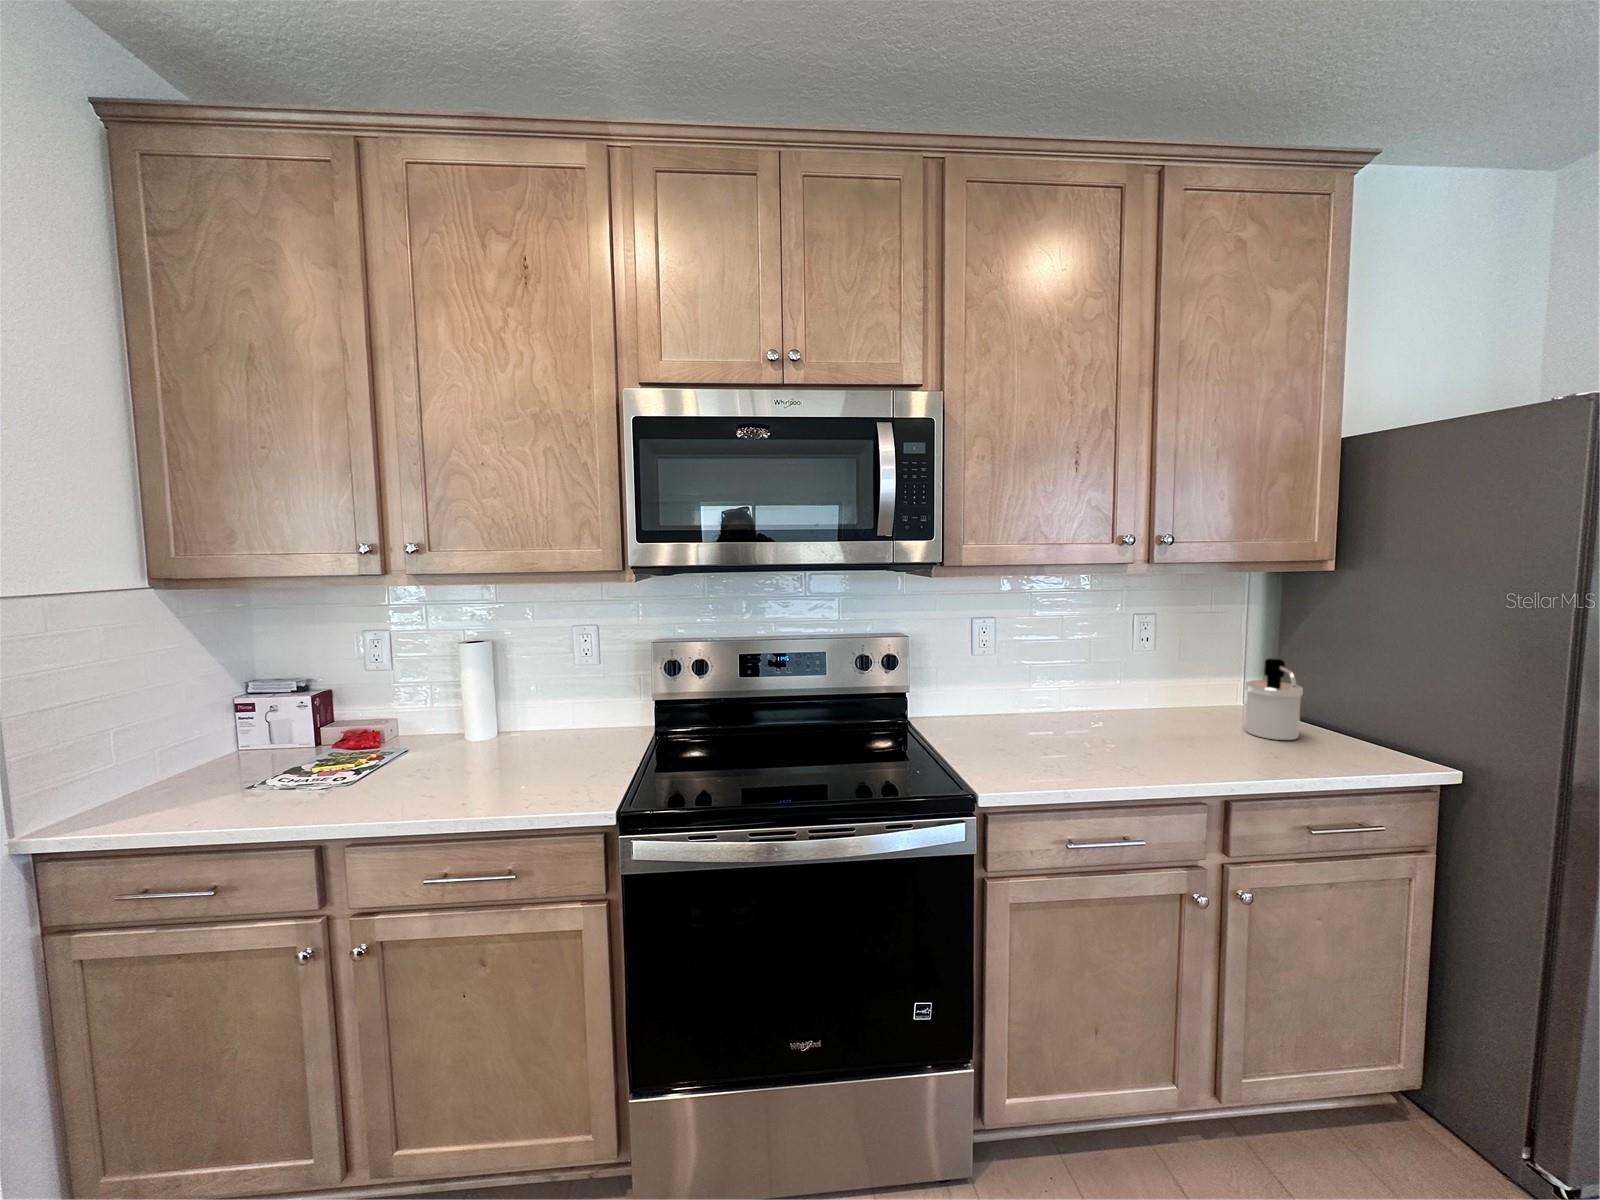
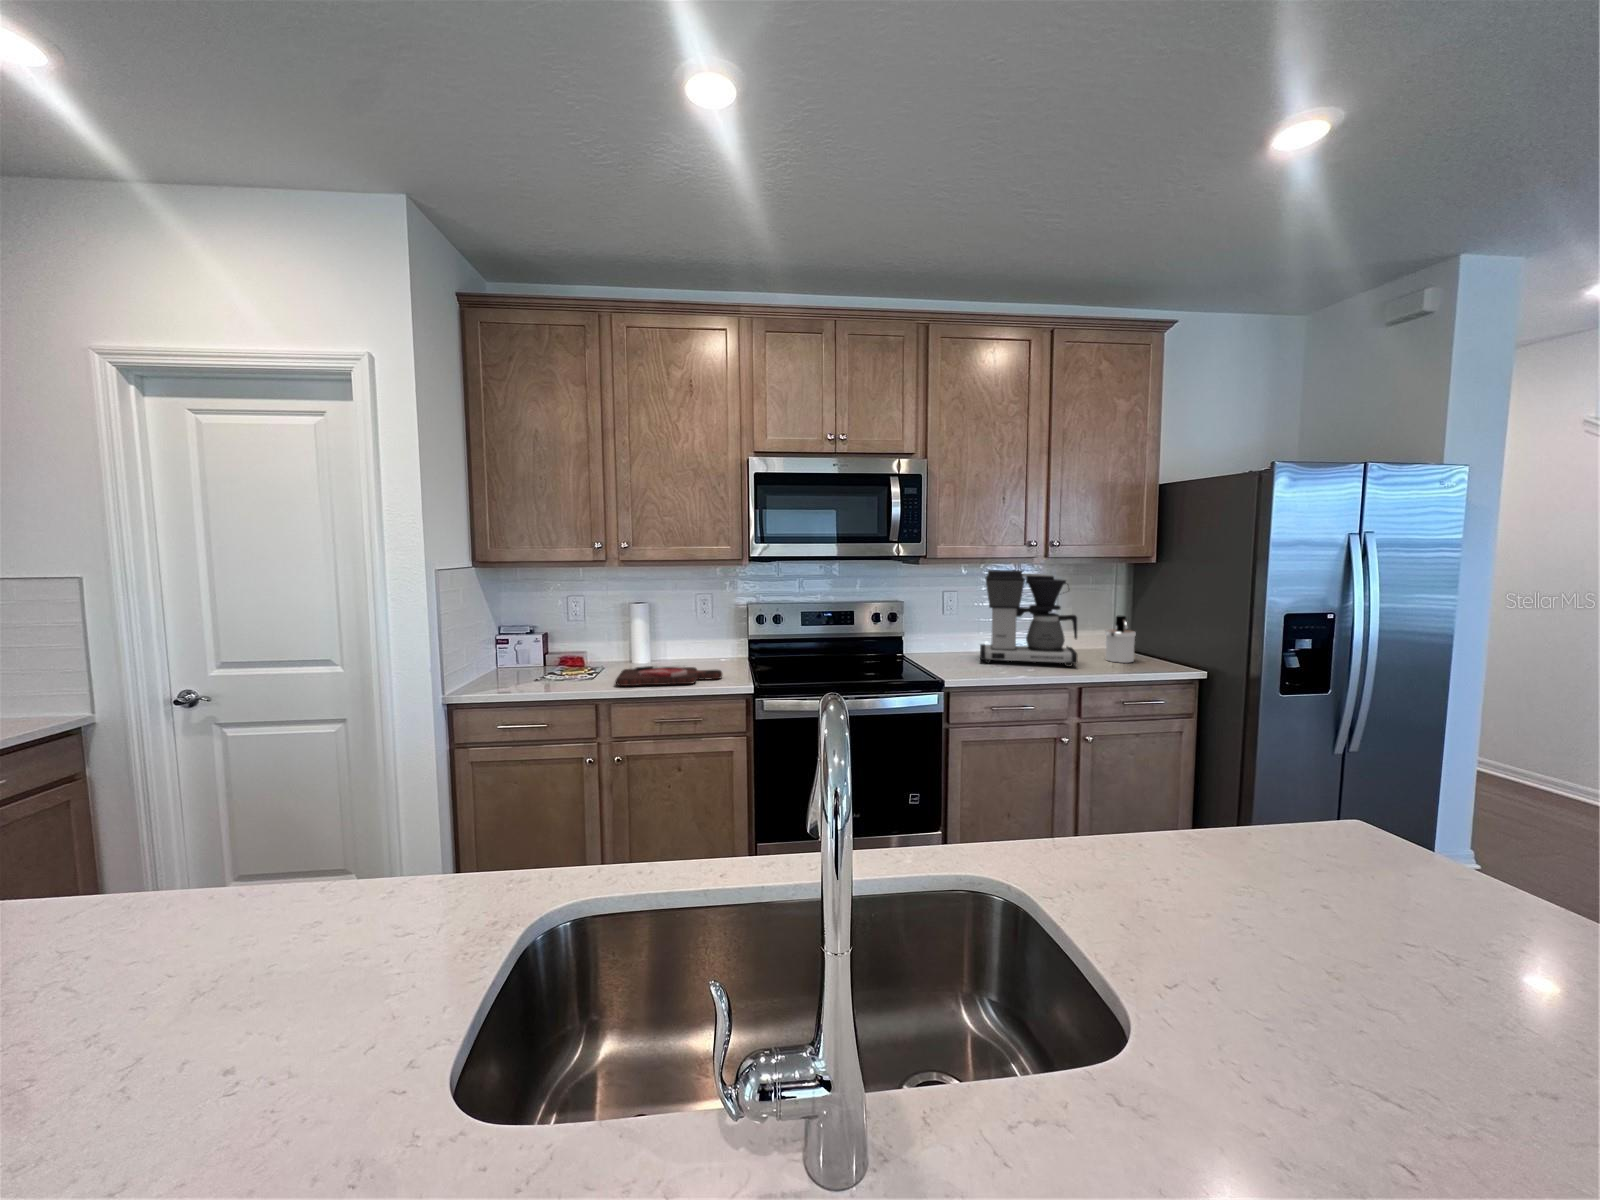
coffee maker: none [1032,583,1210,752] -> present [980,570,1078,666]
cutting board: none [373,755,585,807] -> present [616,665,722,686]

